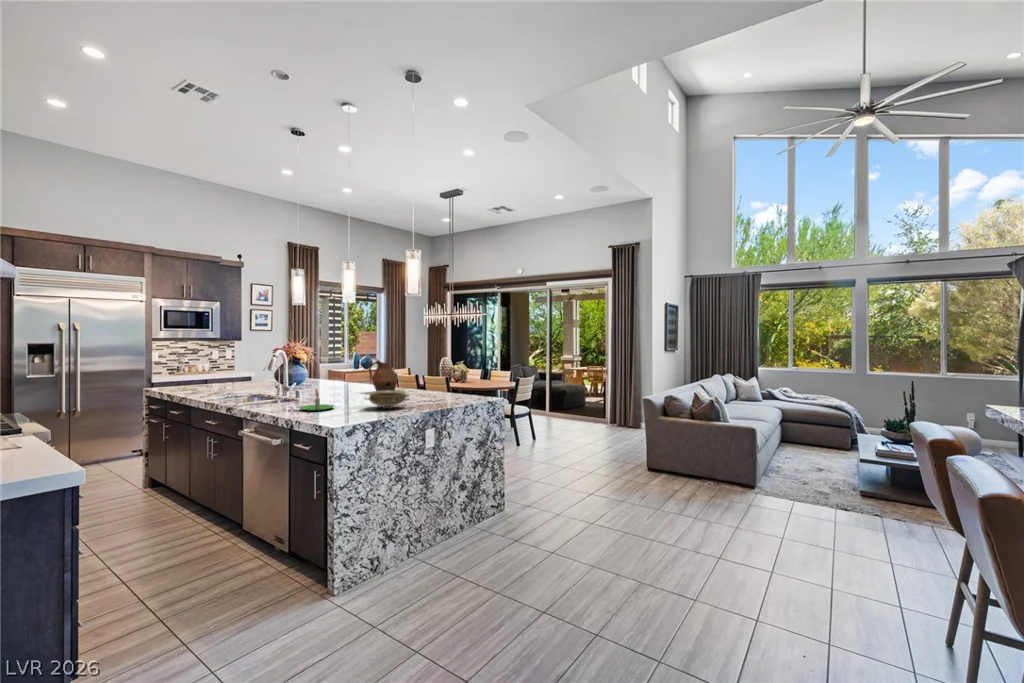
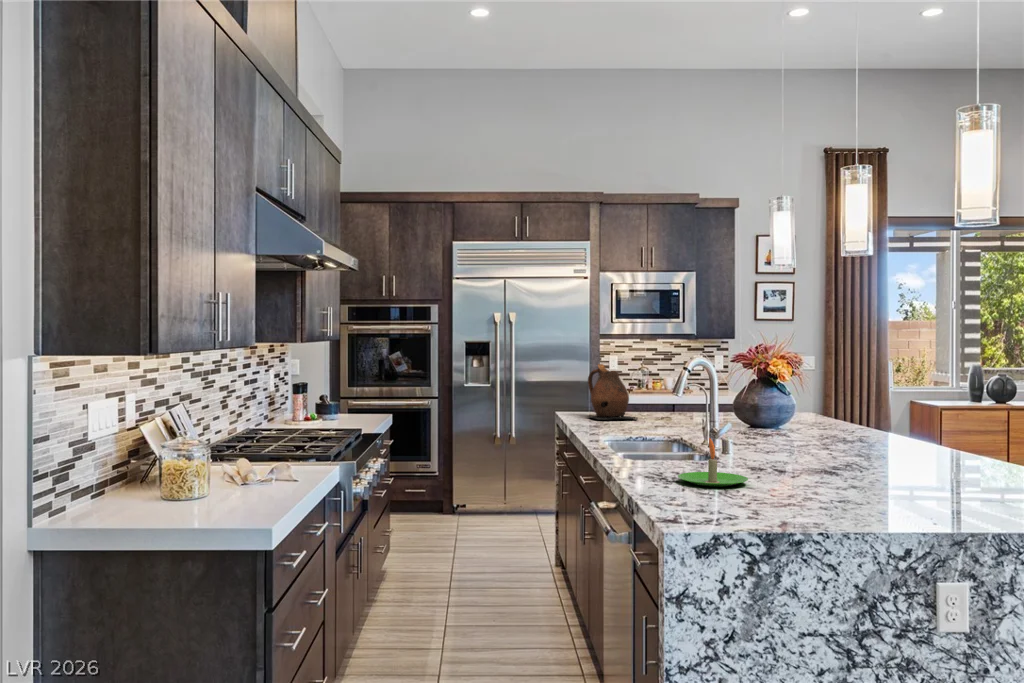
ceramic pitcher: present [369,359,398,391] -> present [588,364,638,420]
ceramic bowl: present [366,391,409,409] -> none [793,459,920,507]

